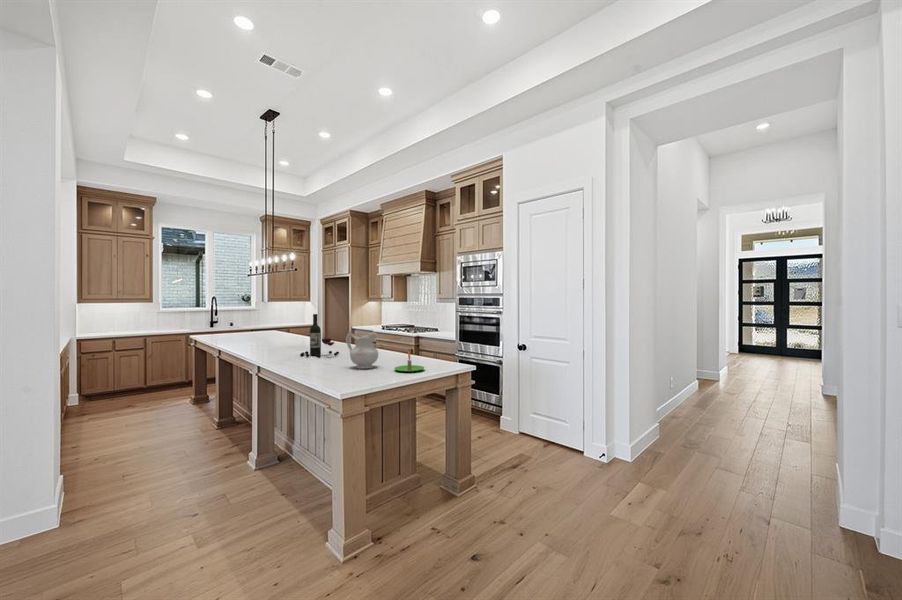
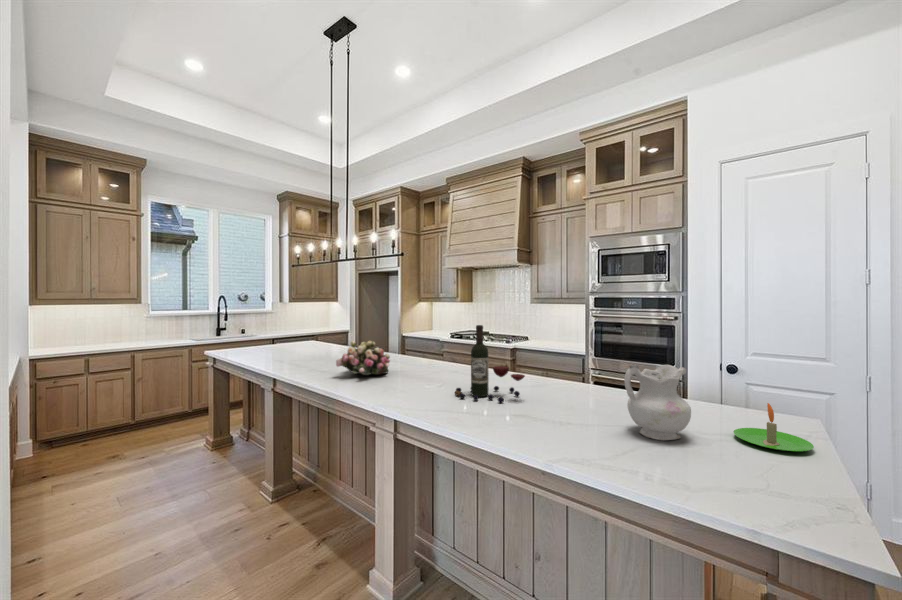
flower arrangement: none [250,325,289,347] -> present [336,341,390,375]

